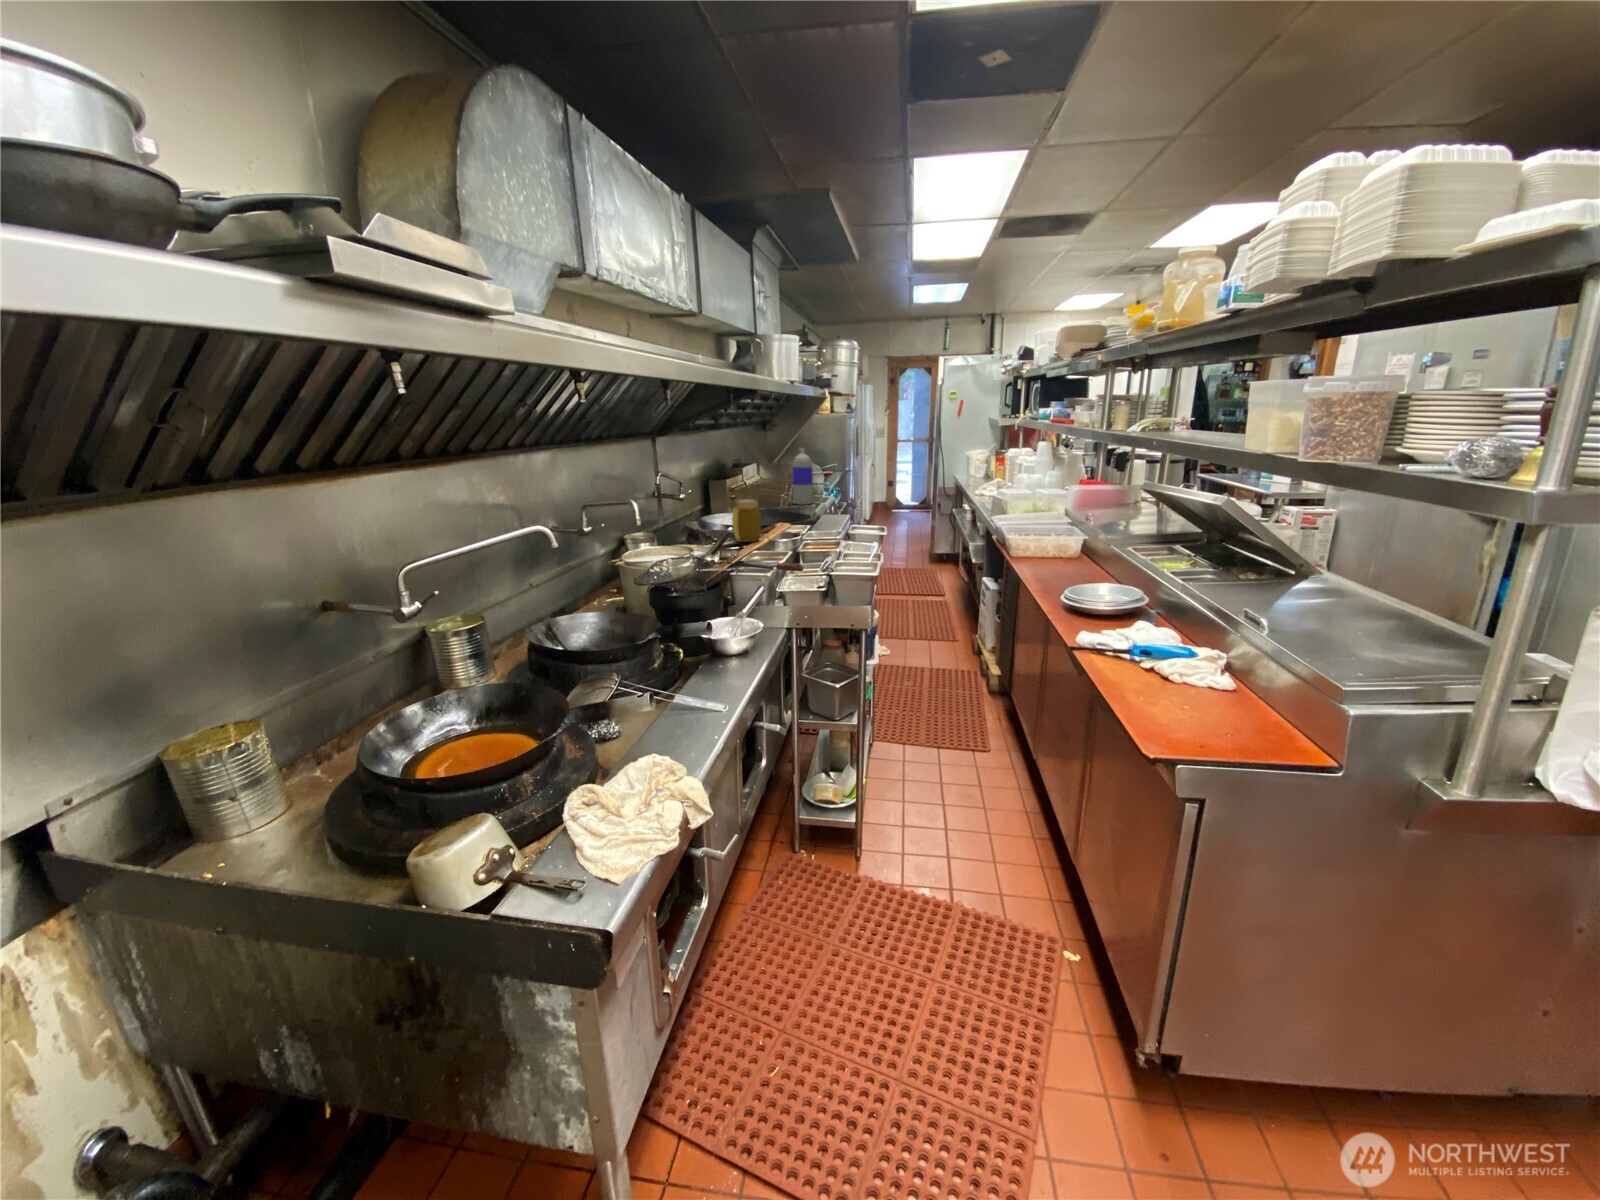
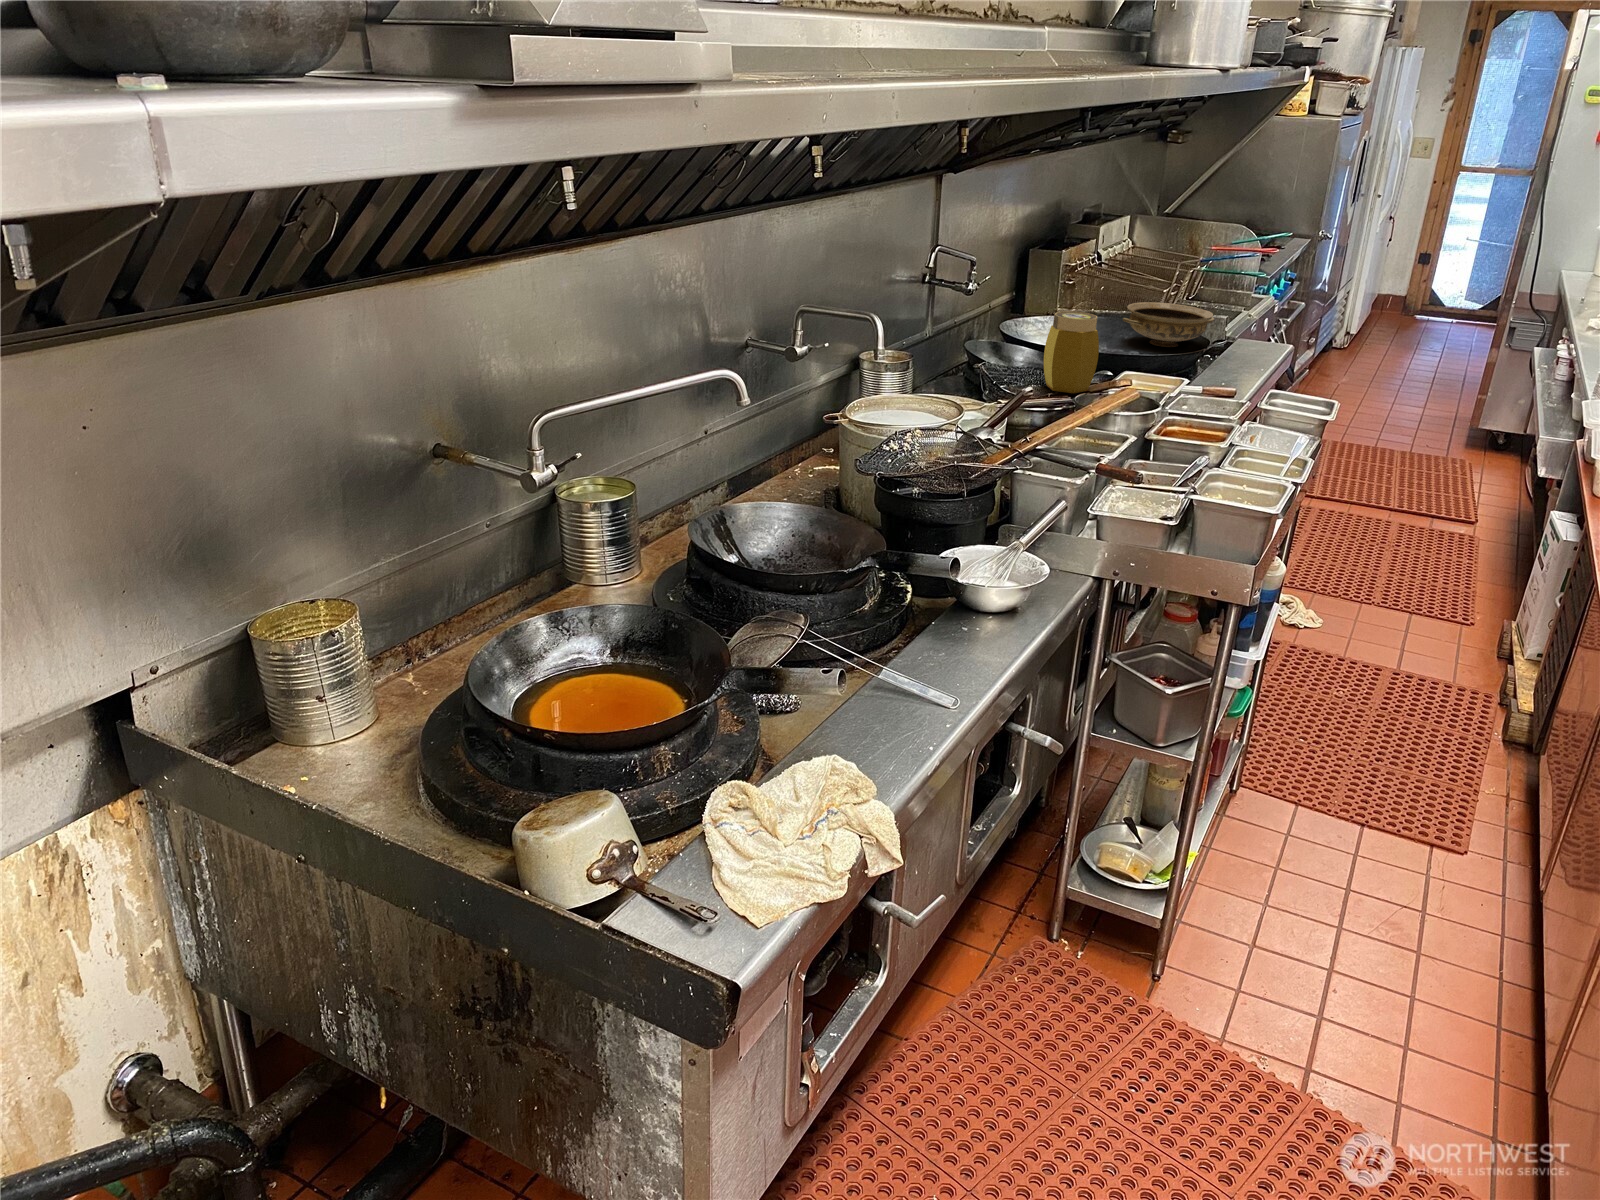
bottle: present [792,448,813,505] -> none [1179,202,1231,315]
ceramic bowl: none [768,497,814,519] -> present [1123,302,1214,347]

